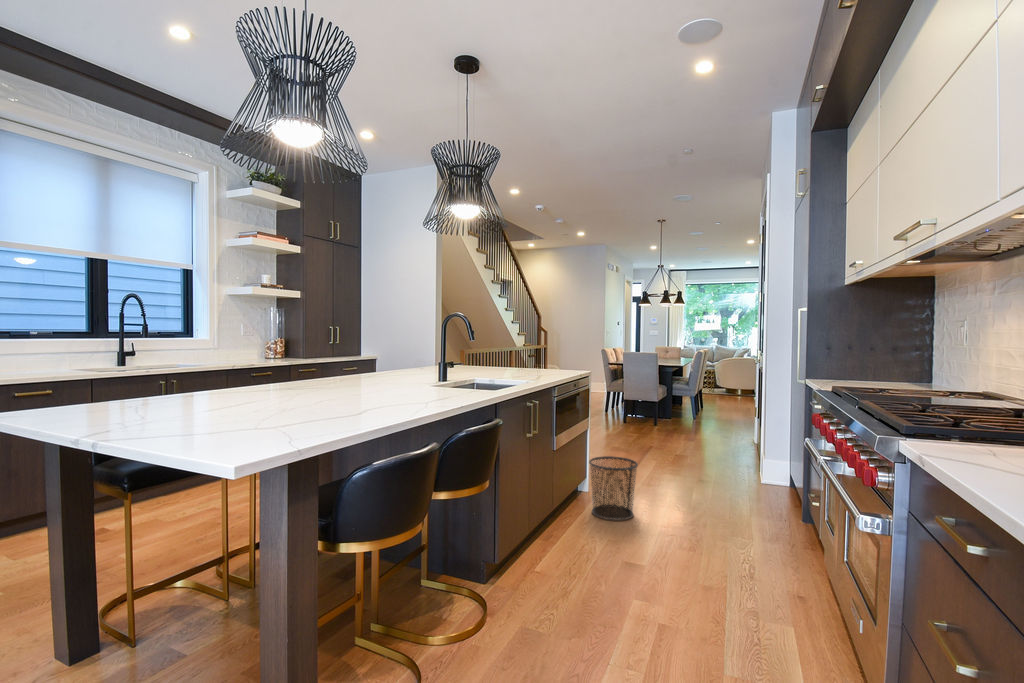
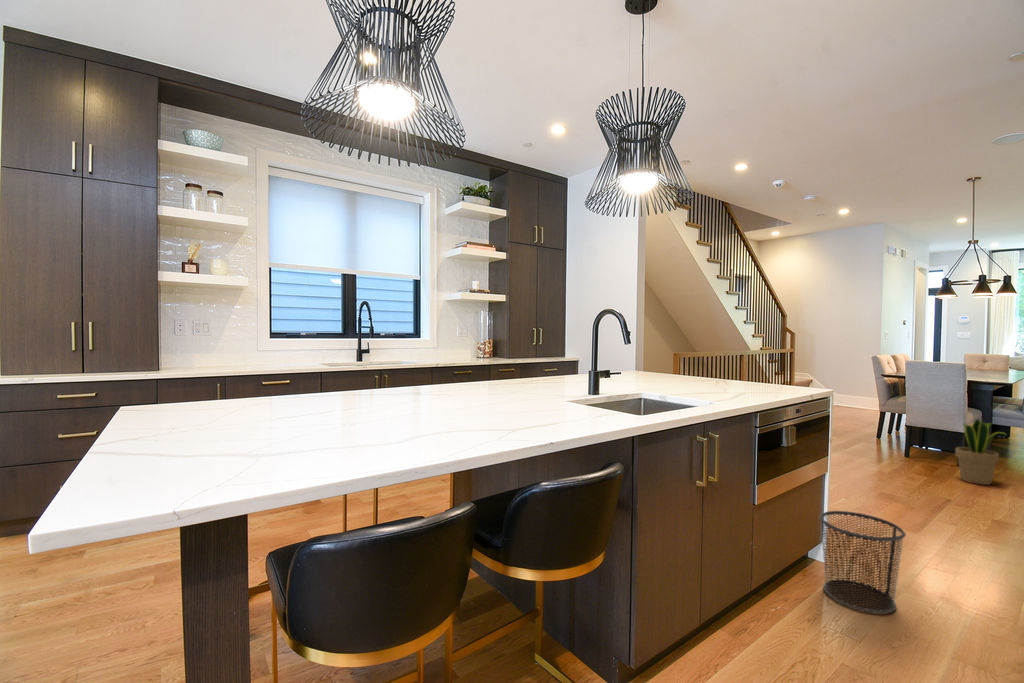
potted plant: none [655,391,682,437] -> present [955,419,999,485]

